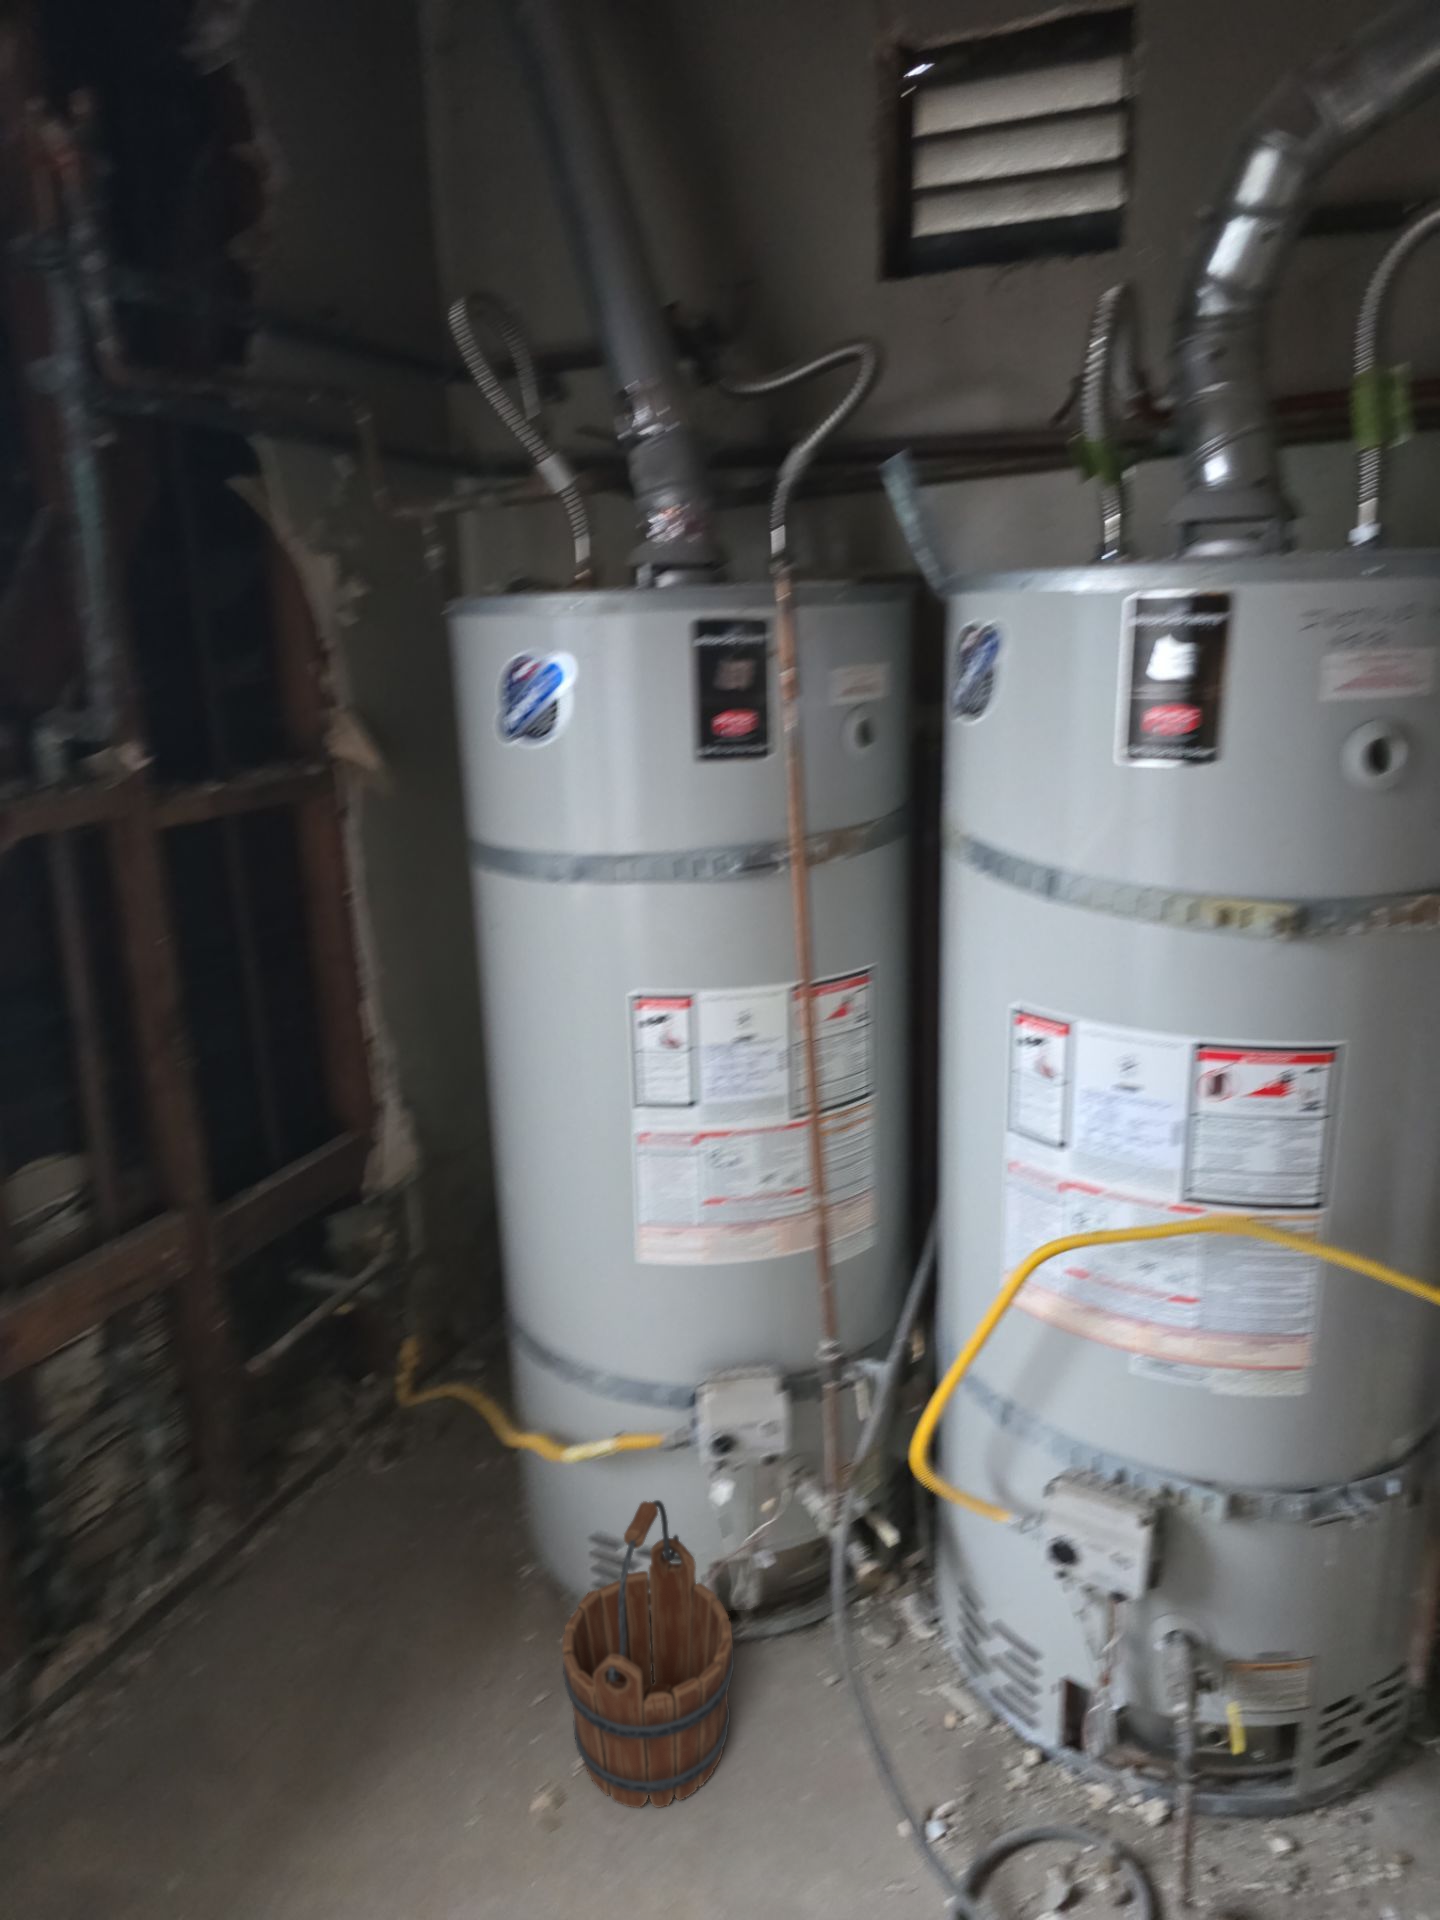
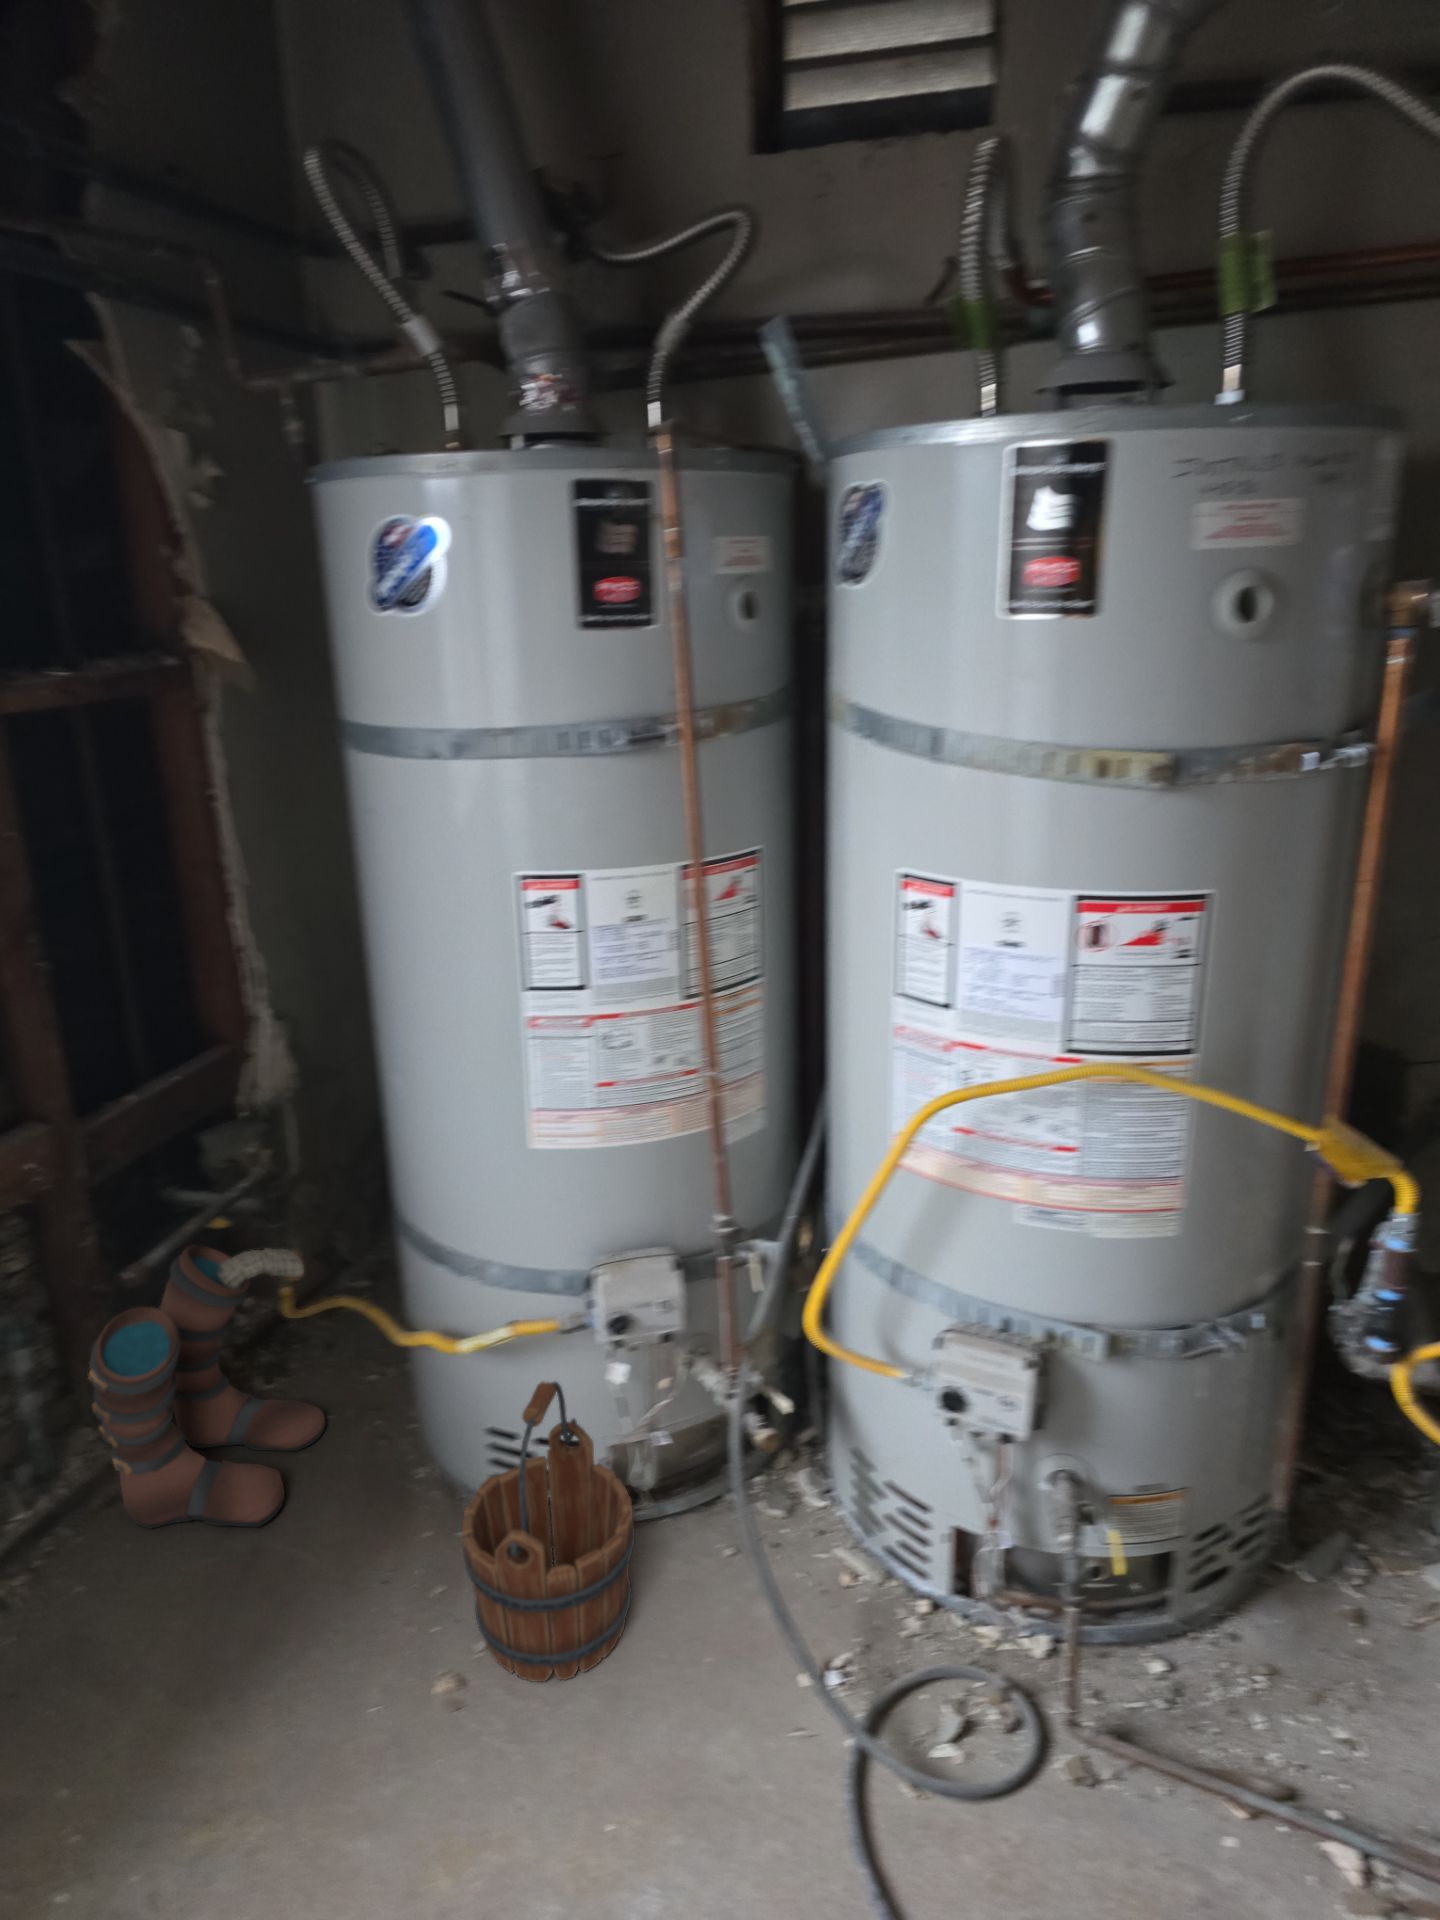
boots: none [213,1333,436,1619] -> present [88,1245,326,1529]

